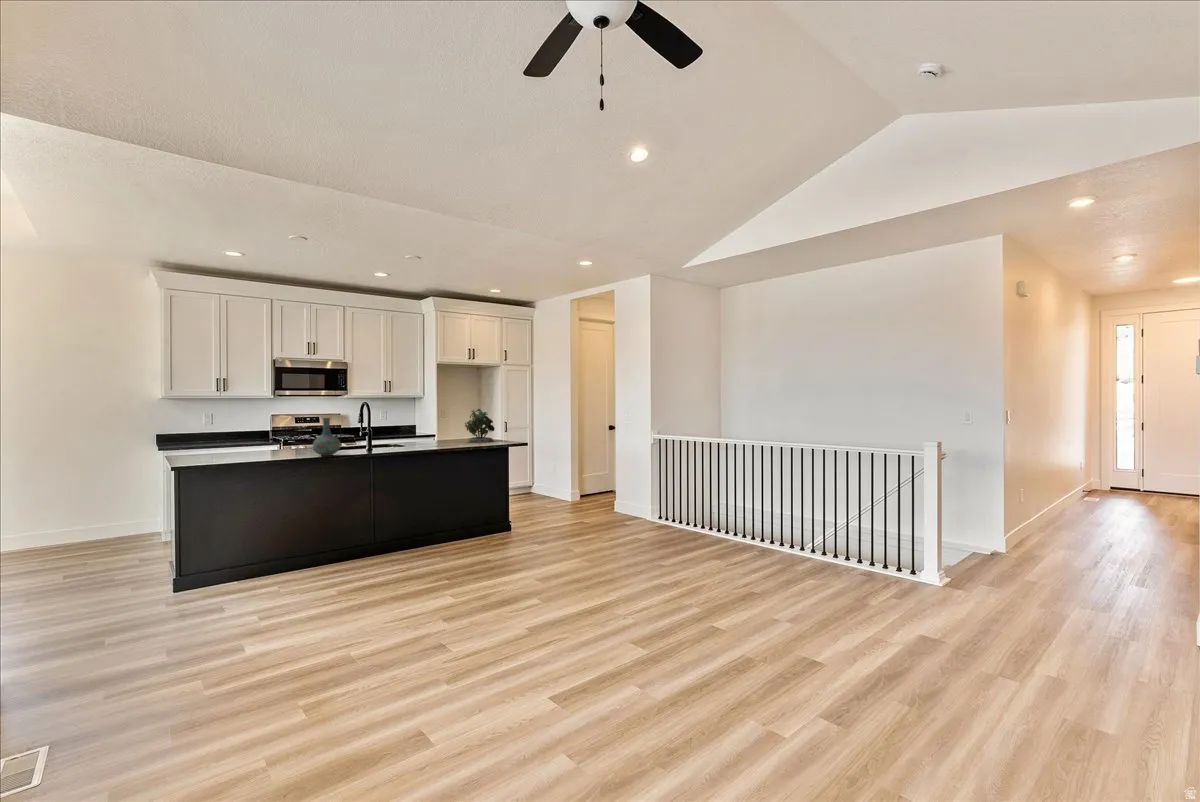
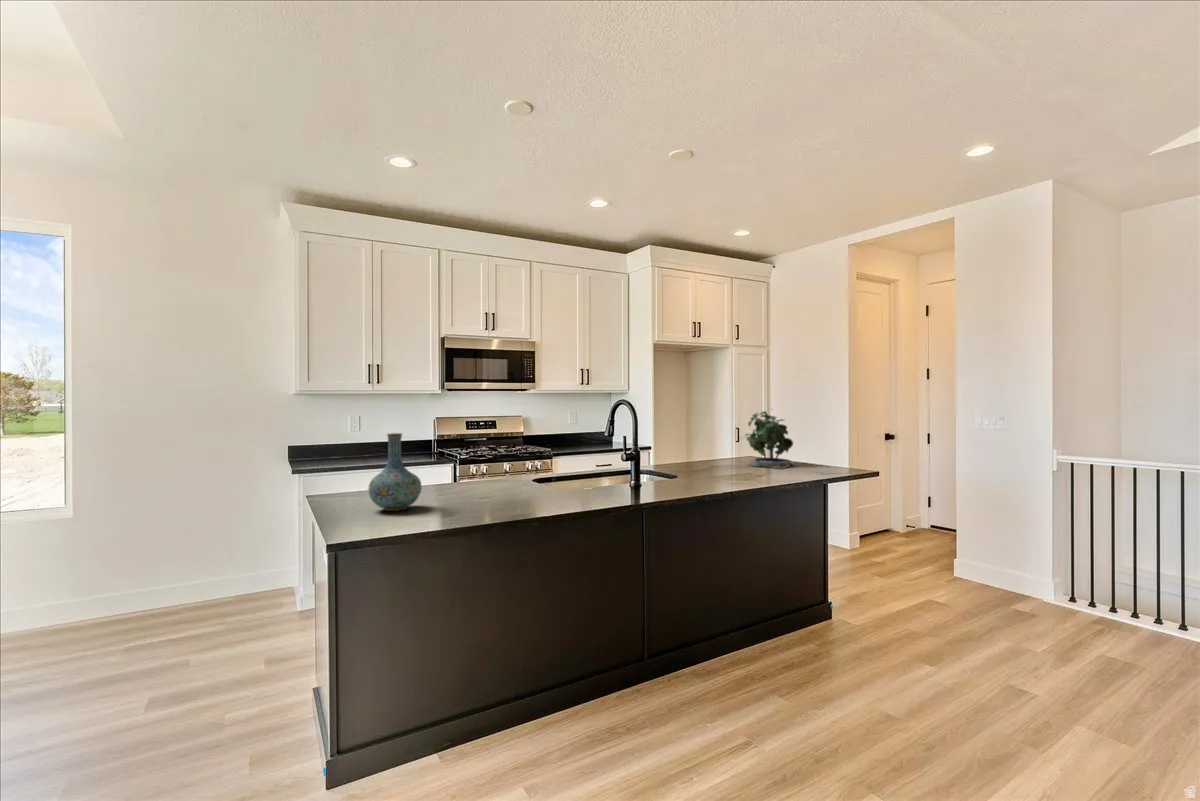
vase: present [313,418,341,456] -> present [369,433,422,511]

